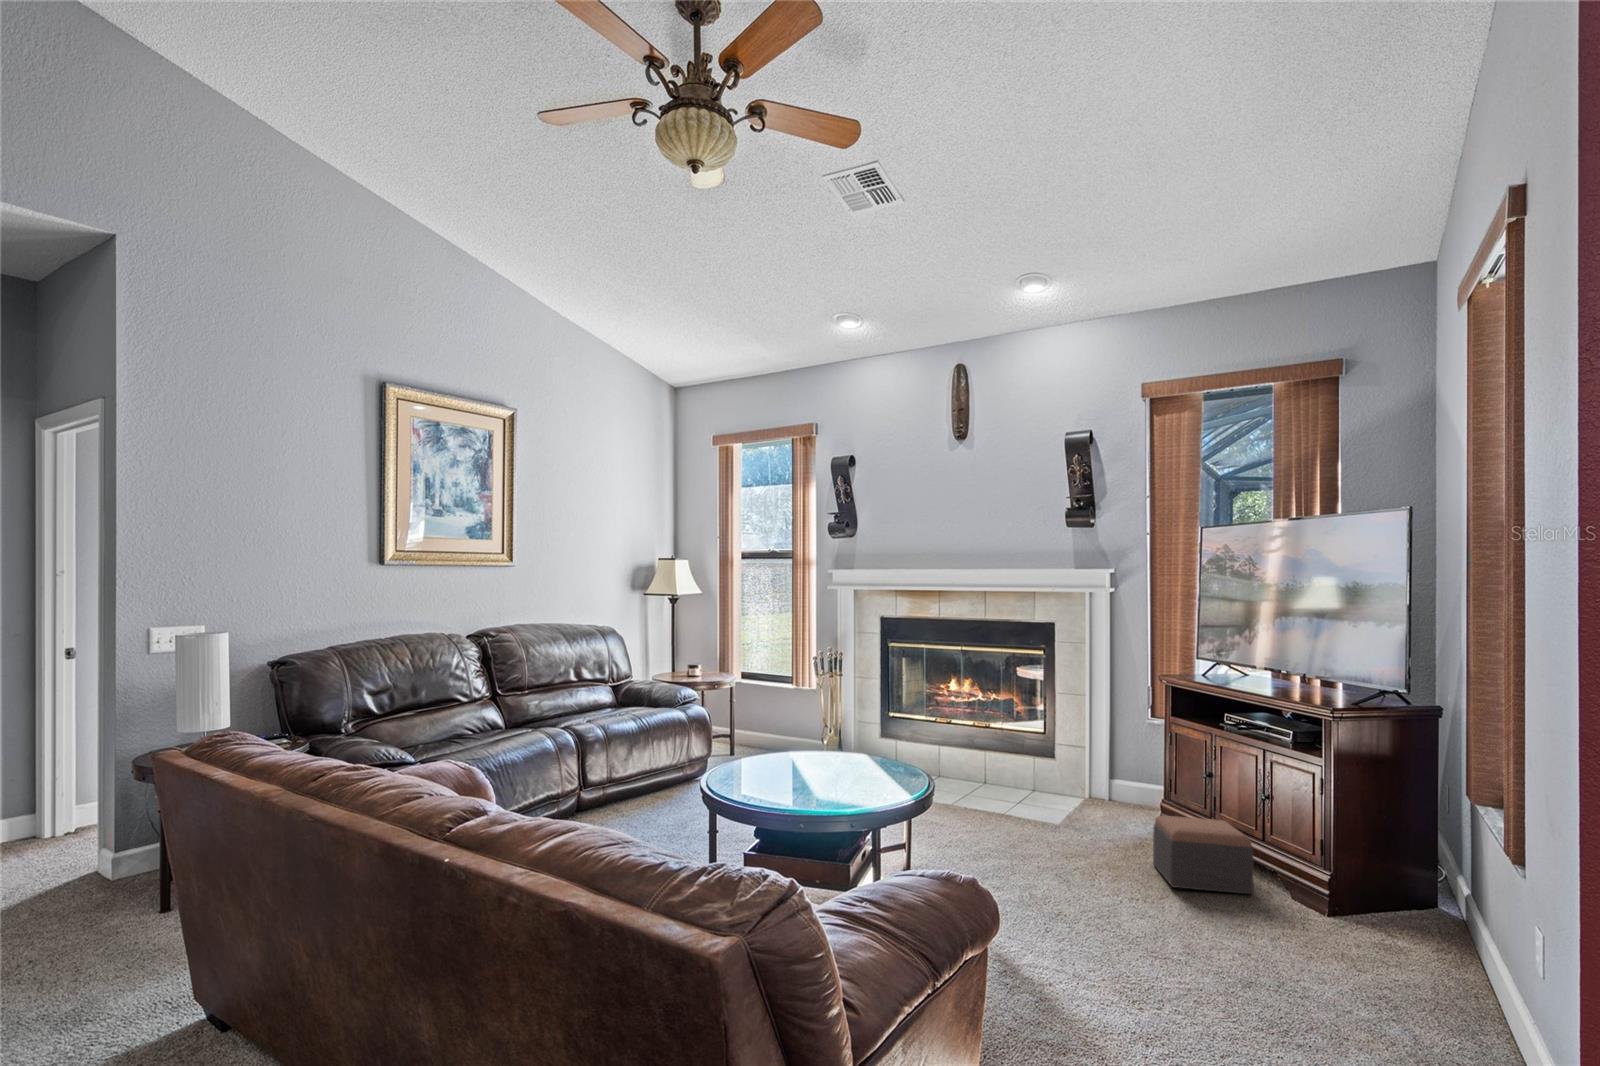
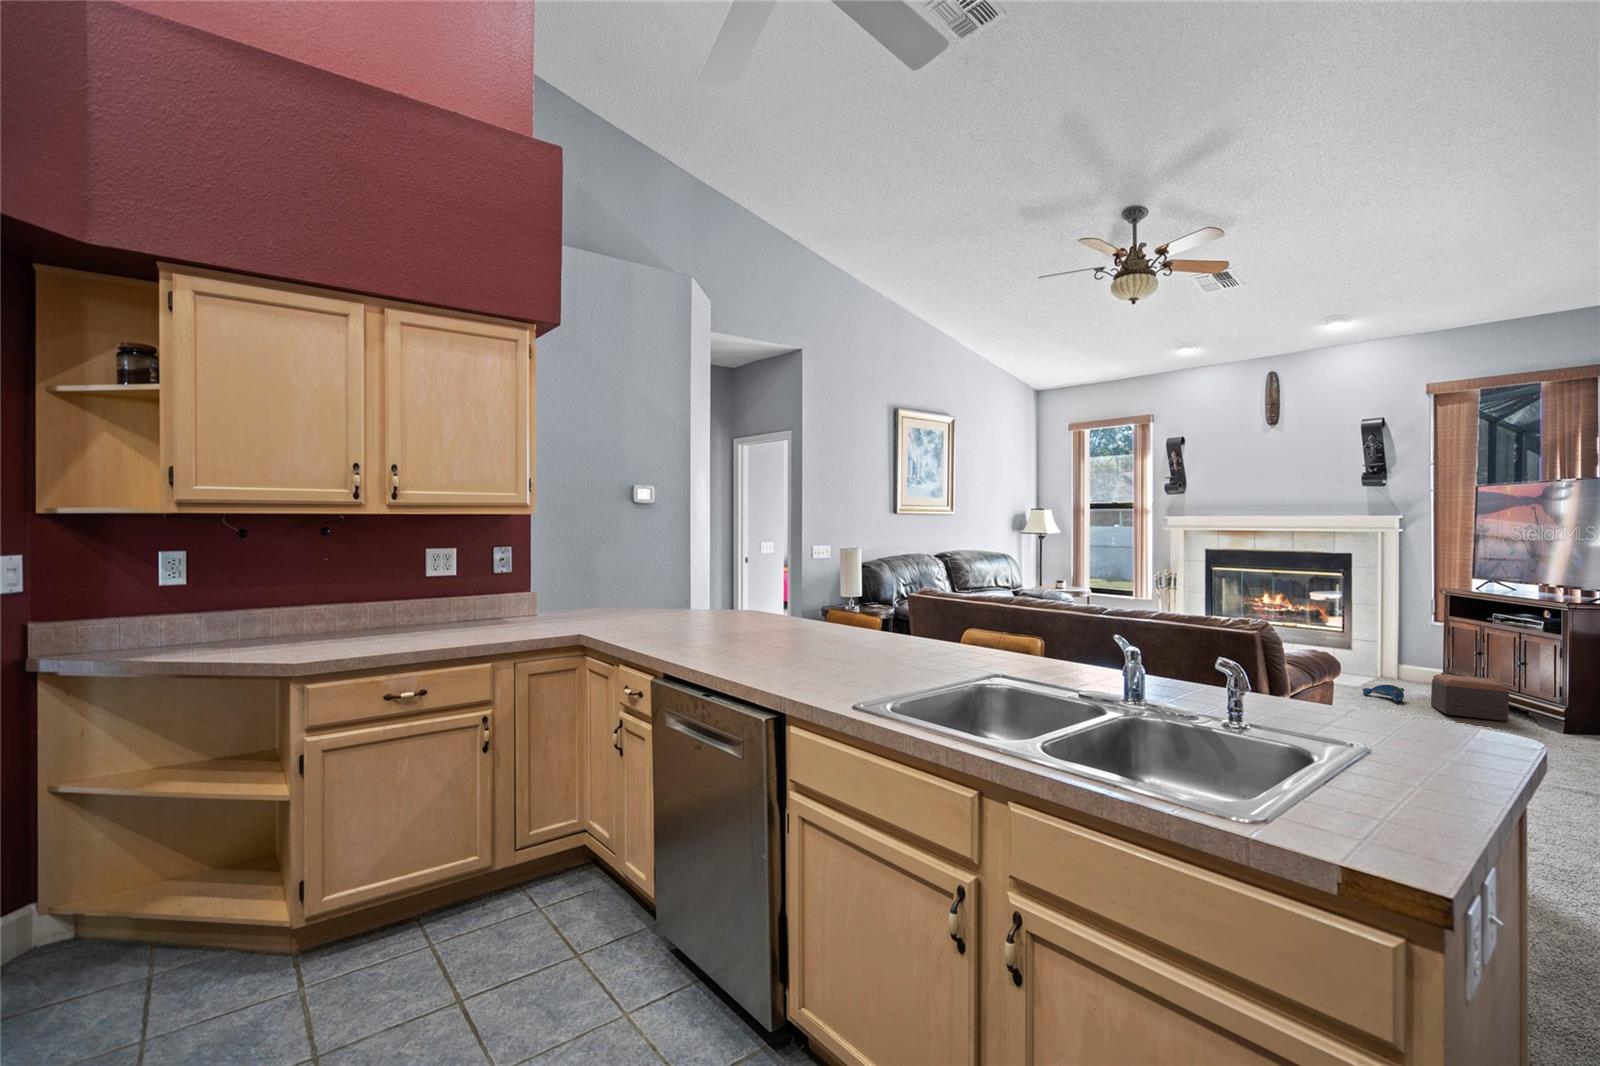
plush toy: none [1066,829,1119,862] -> present [1362,684,1404,702]

